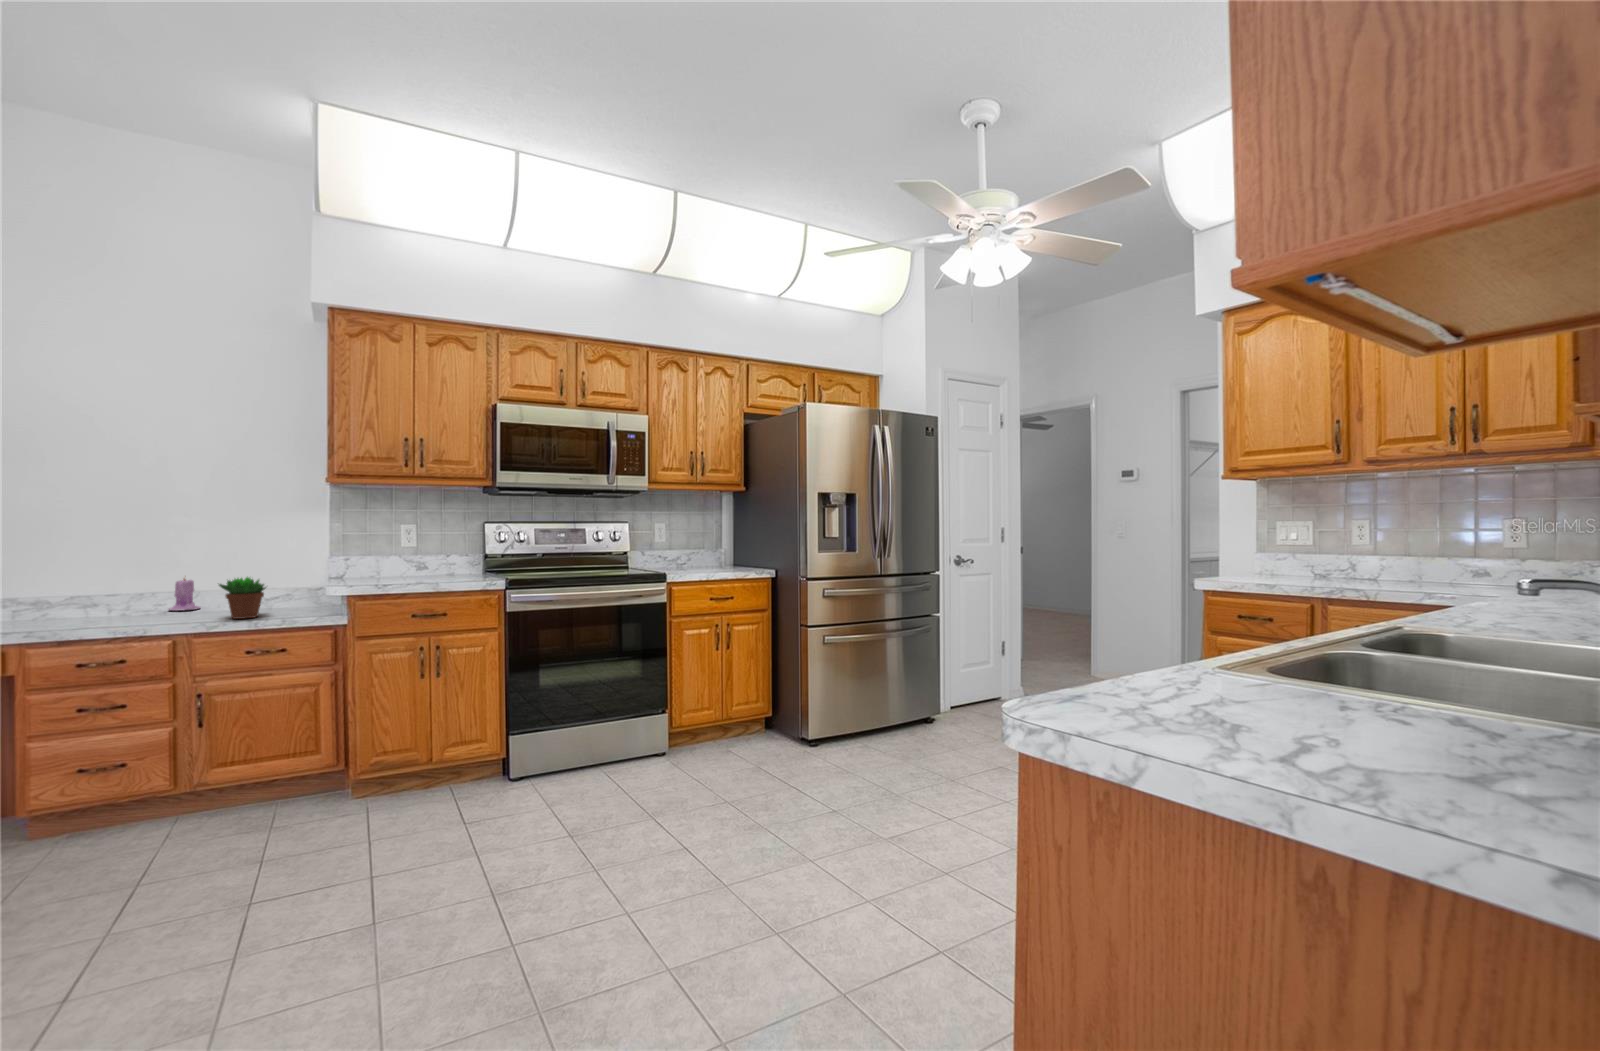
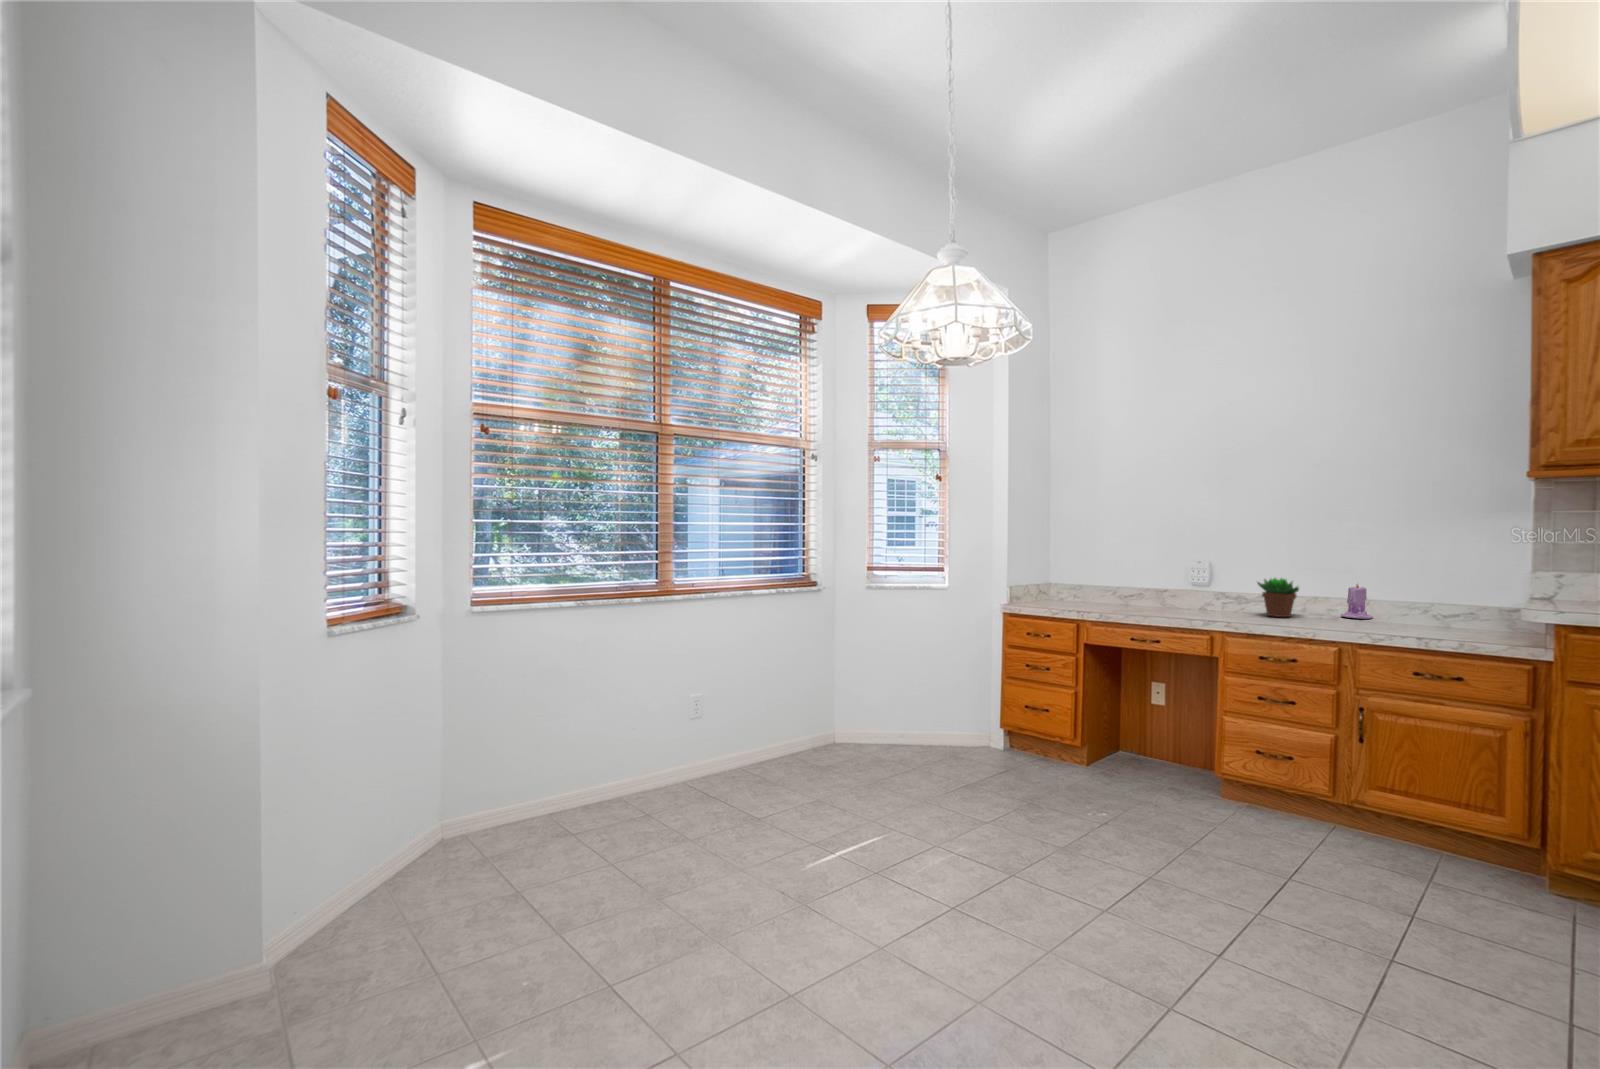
succulent plant: present [219,577,266,619] -> present [1258,578,1299,617]

